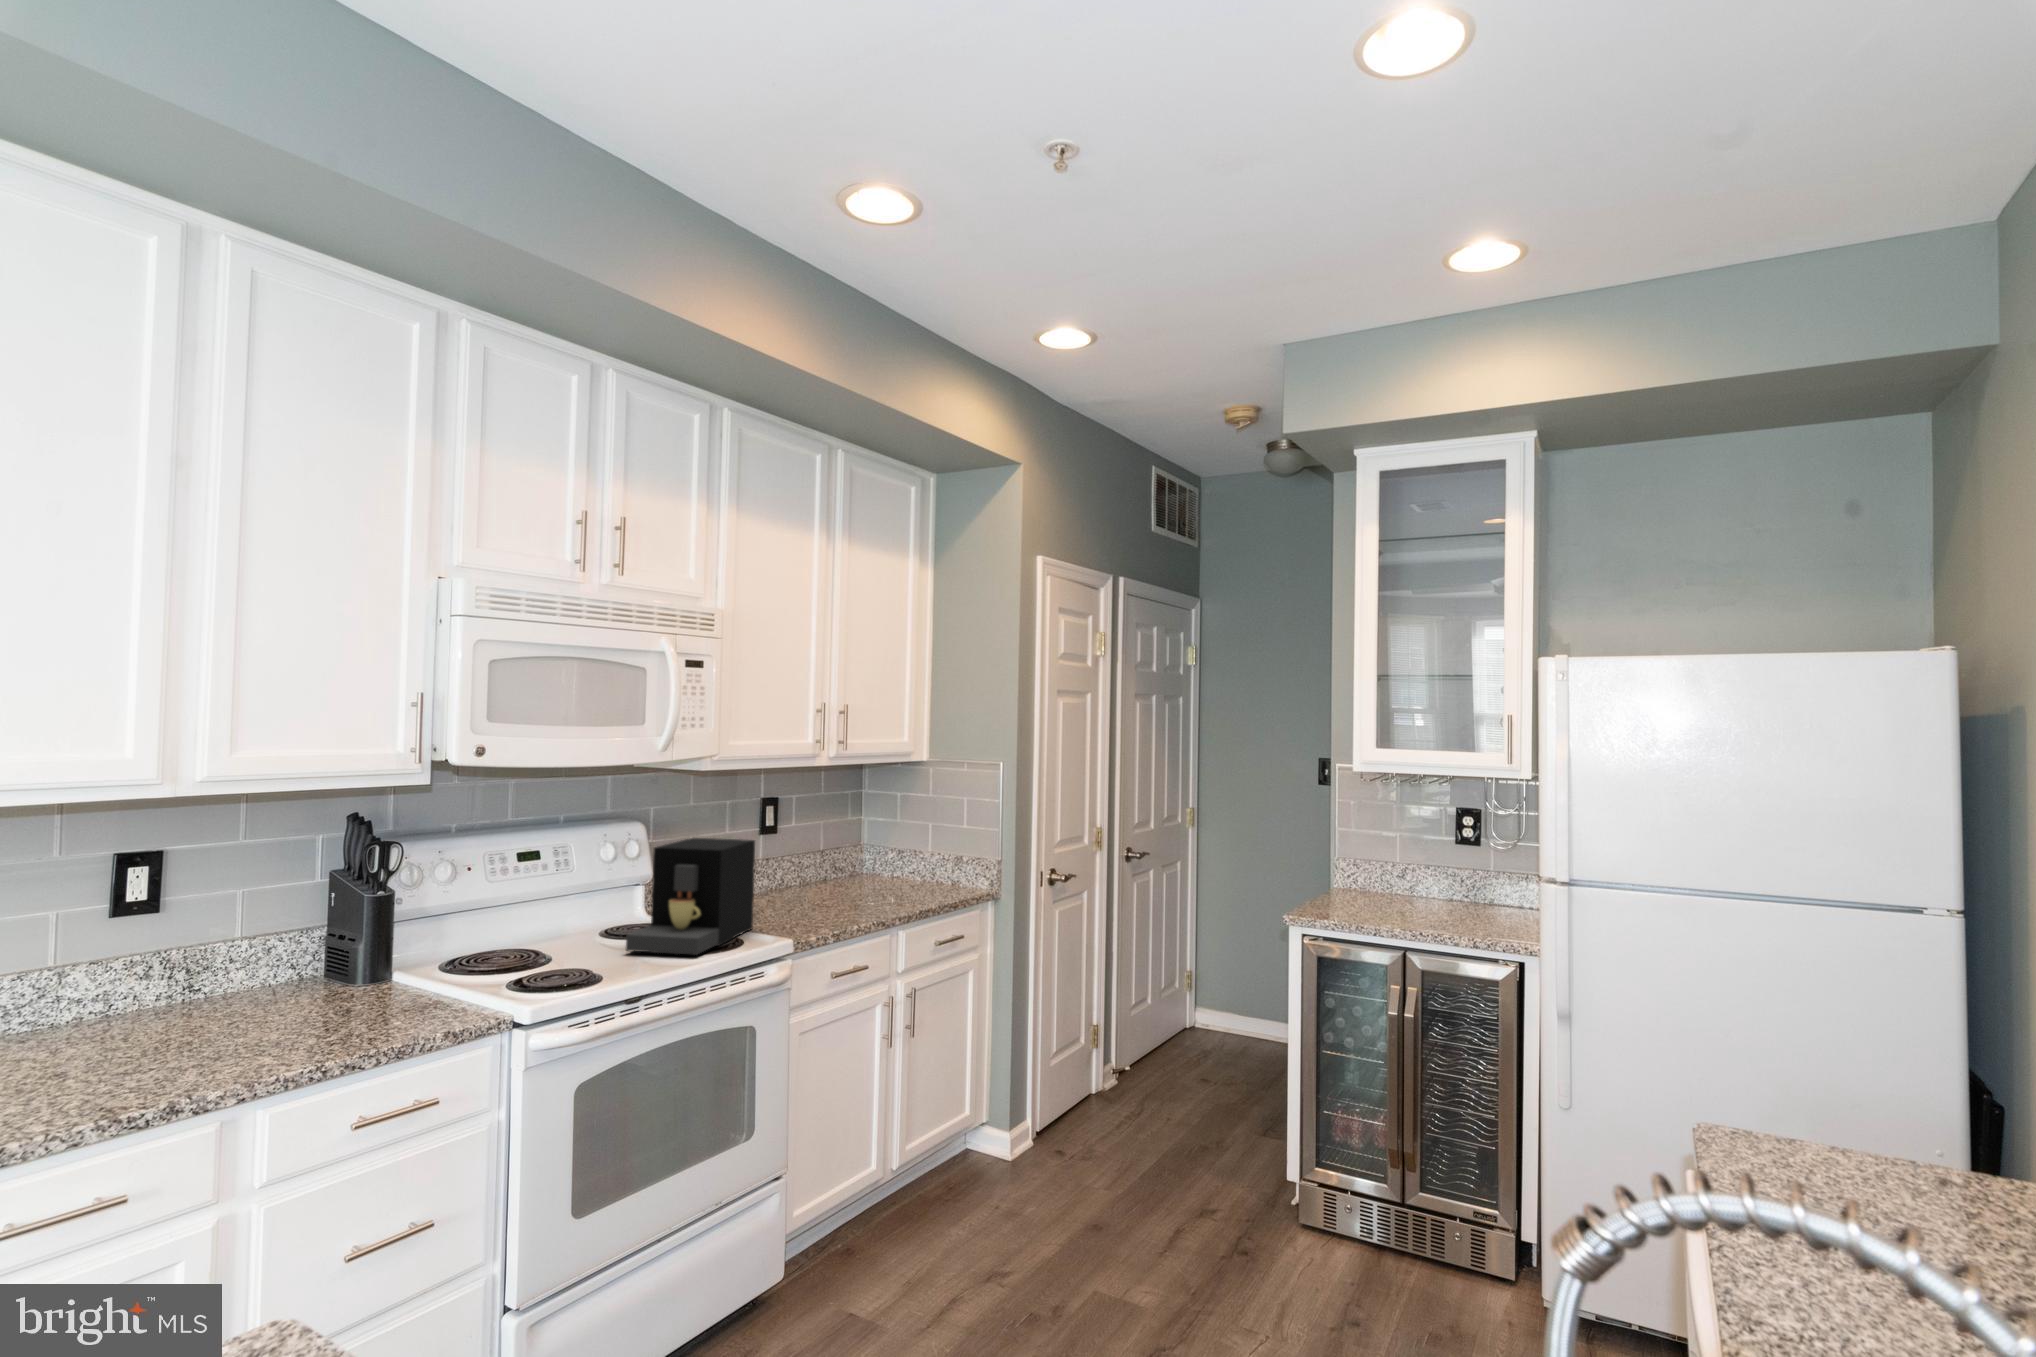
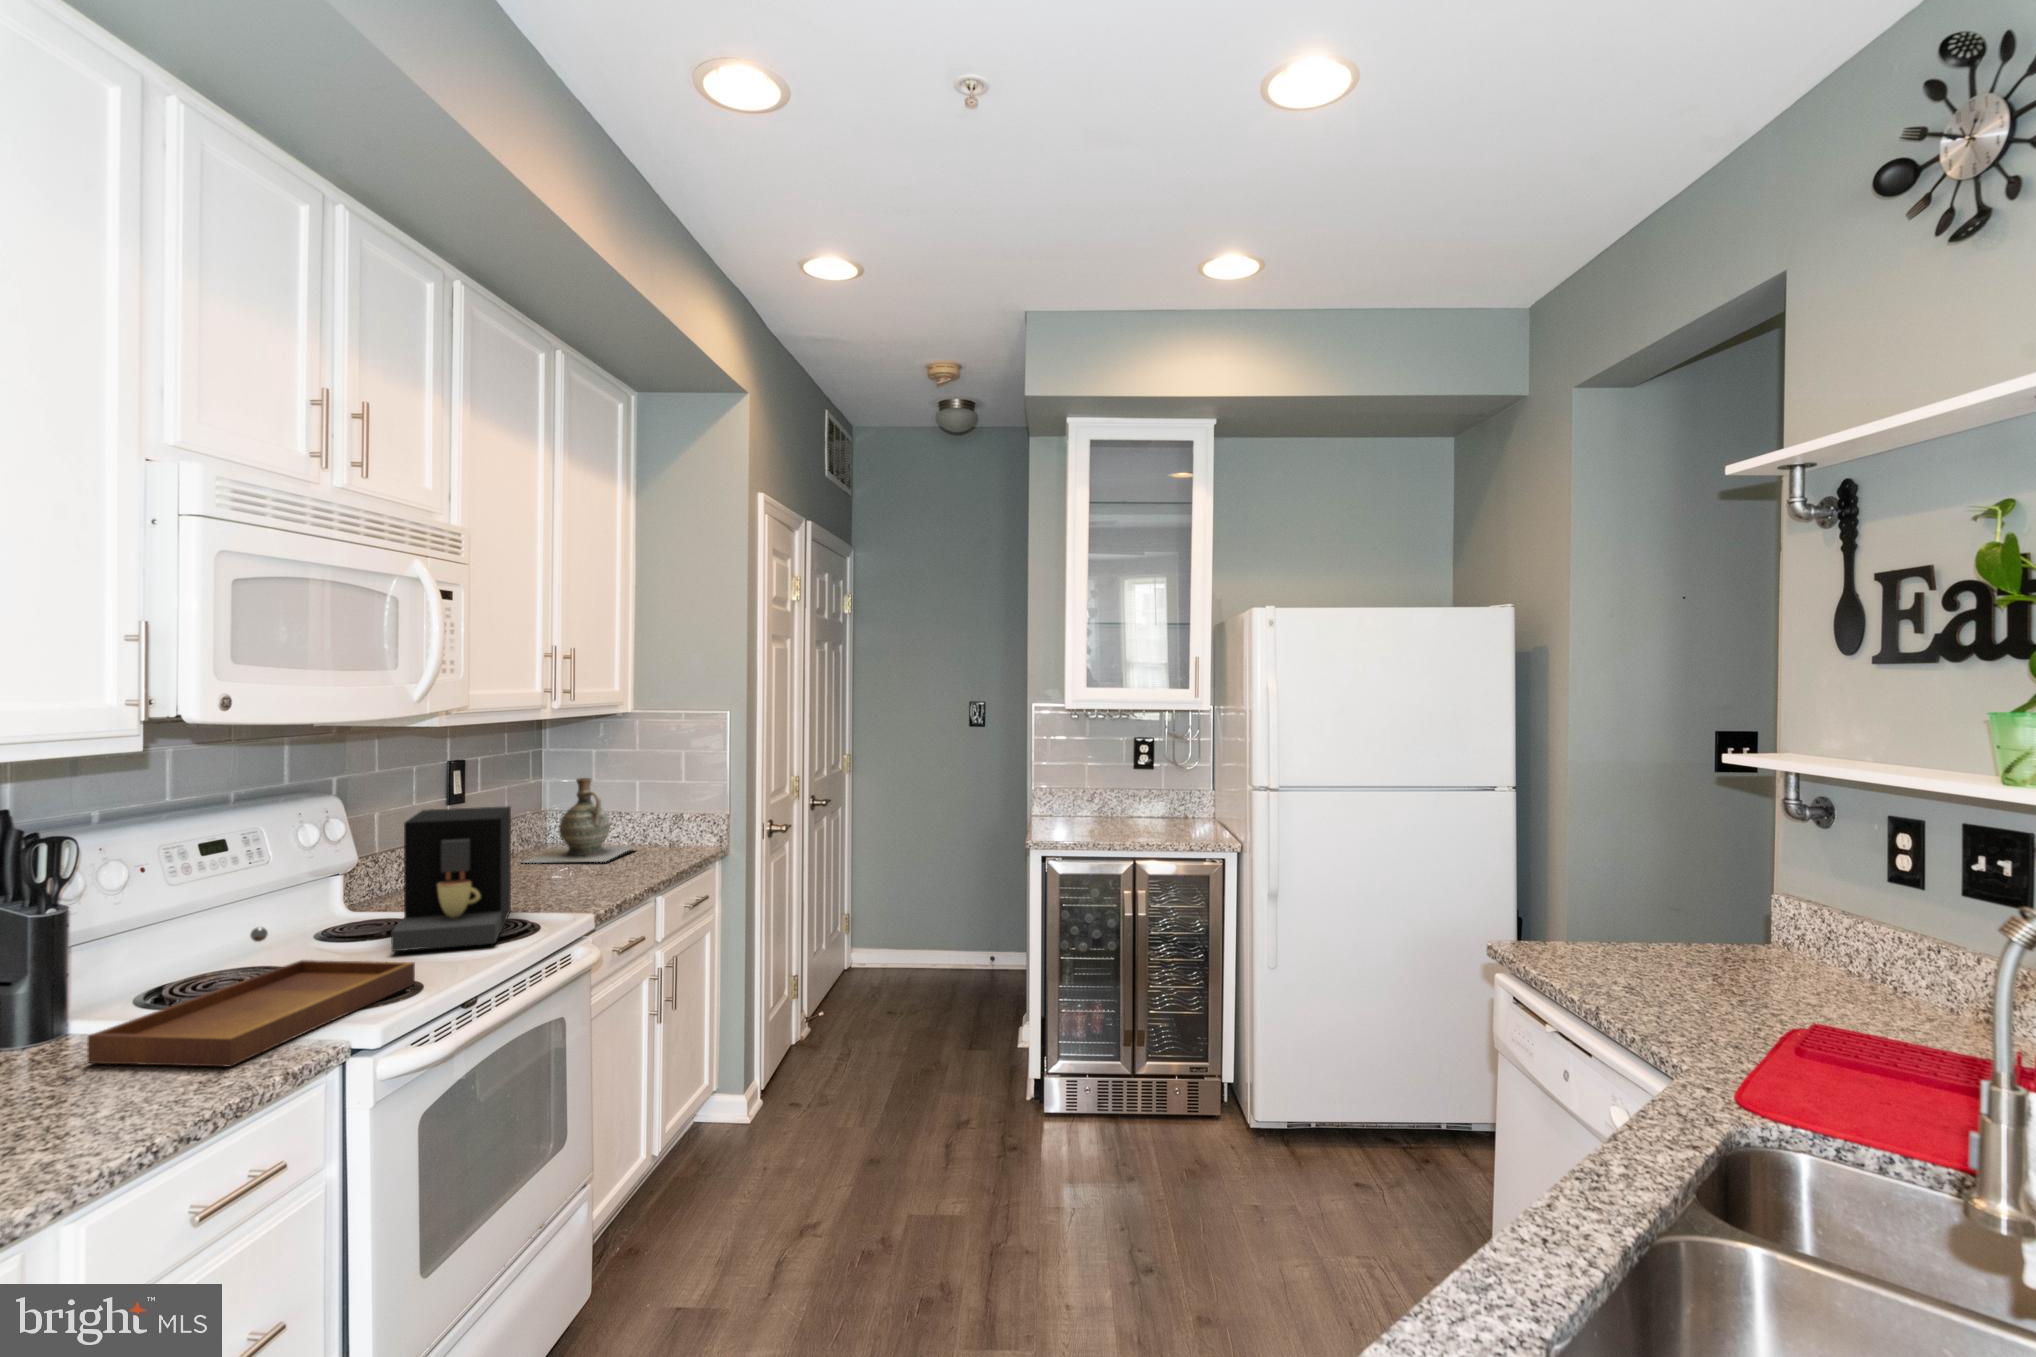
ceramic jug: none [819,818,922,894] -> present [523,778,634,863]
tray: none [363,920,607,1021] -> present [88,927,415,1067]

